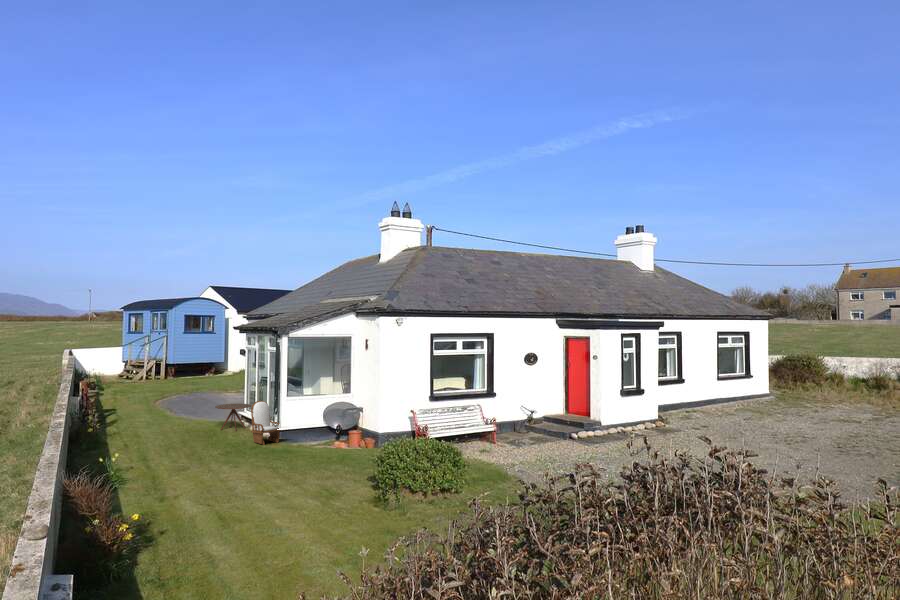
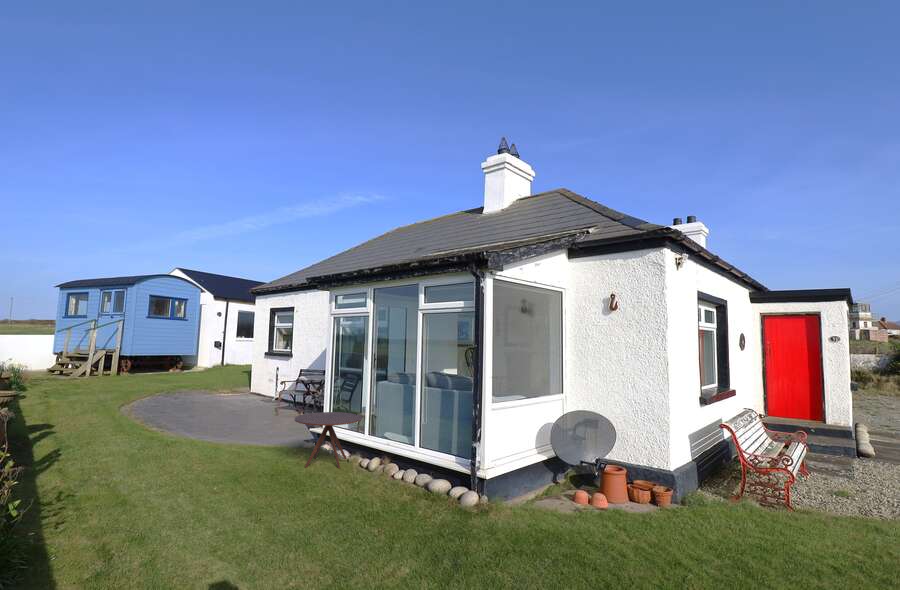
armchair: present [251,401,281,445] -> none [419,409,481,510]

